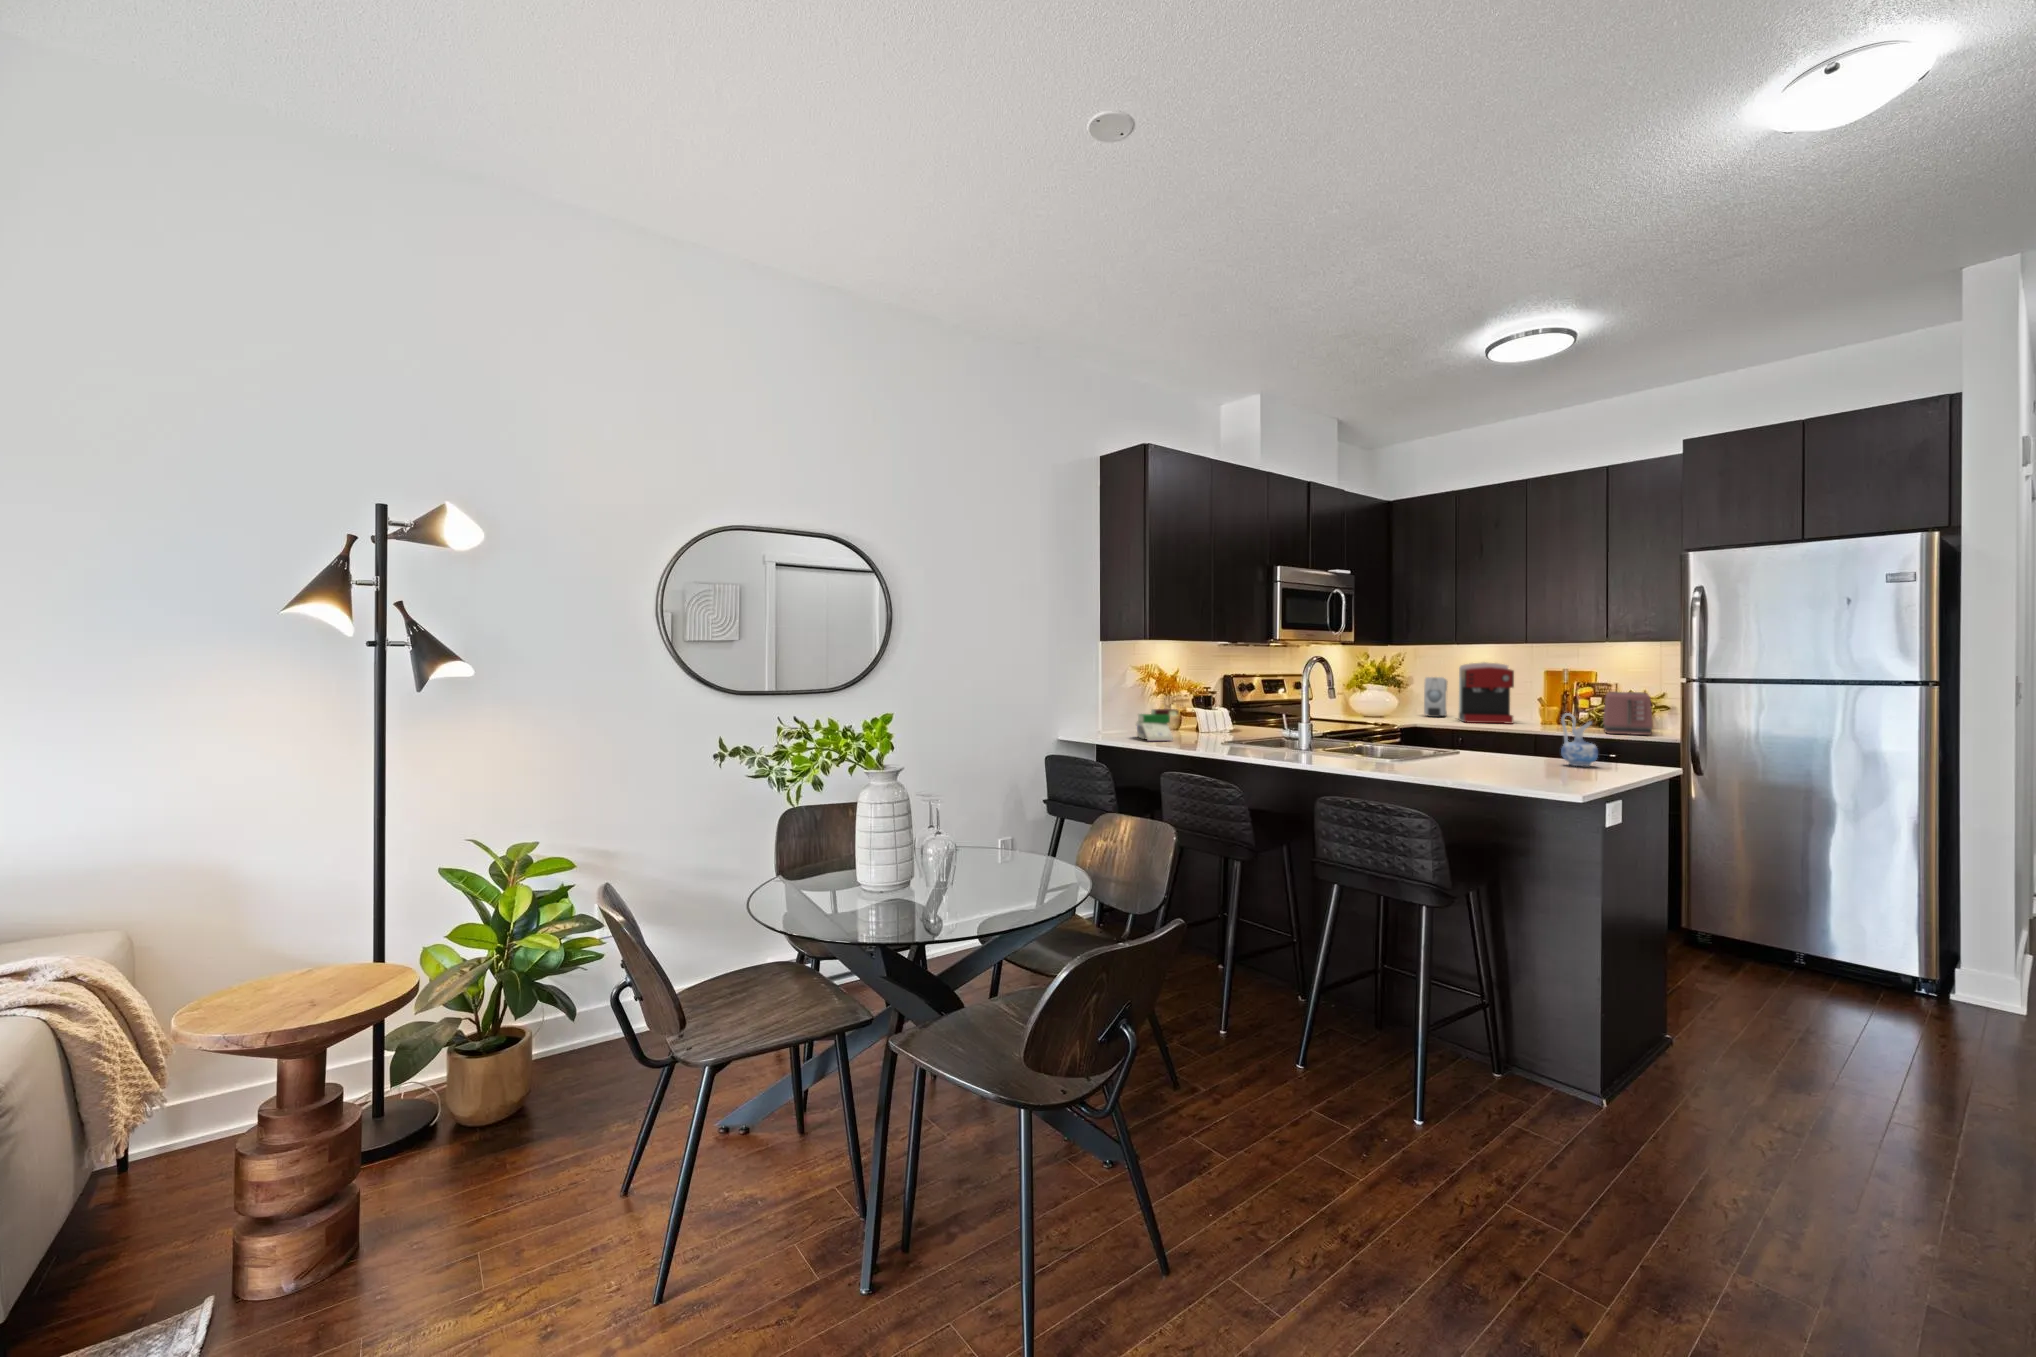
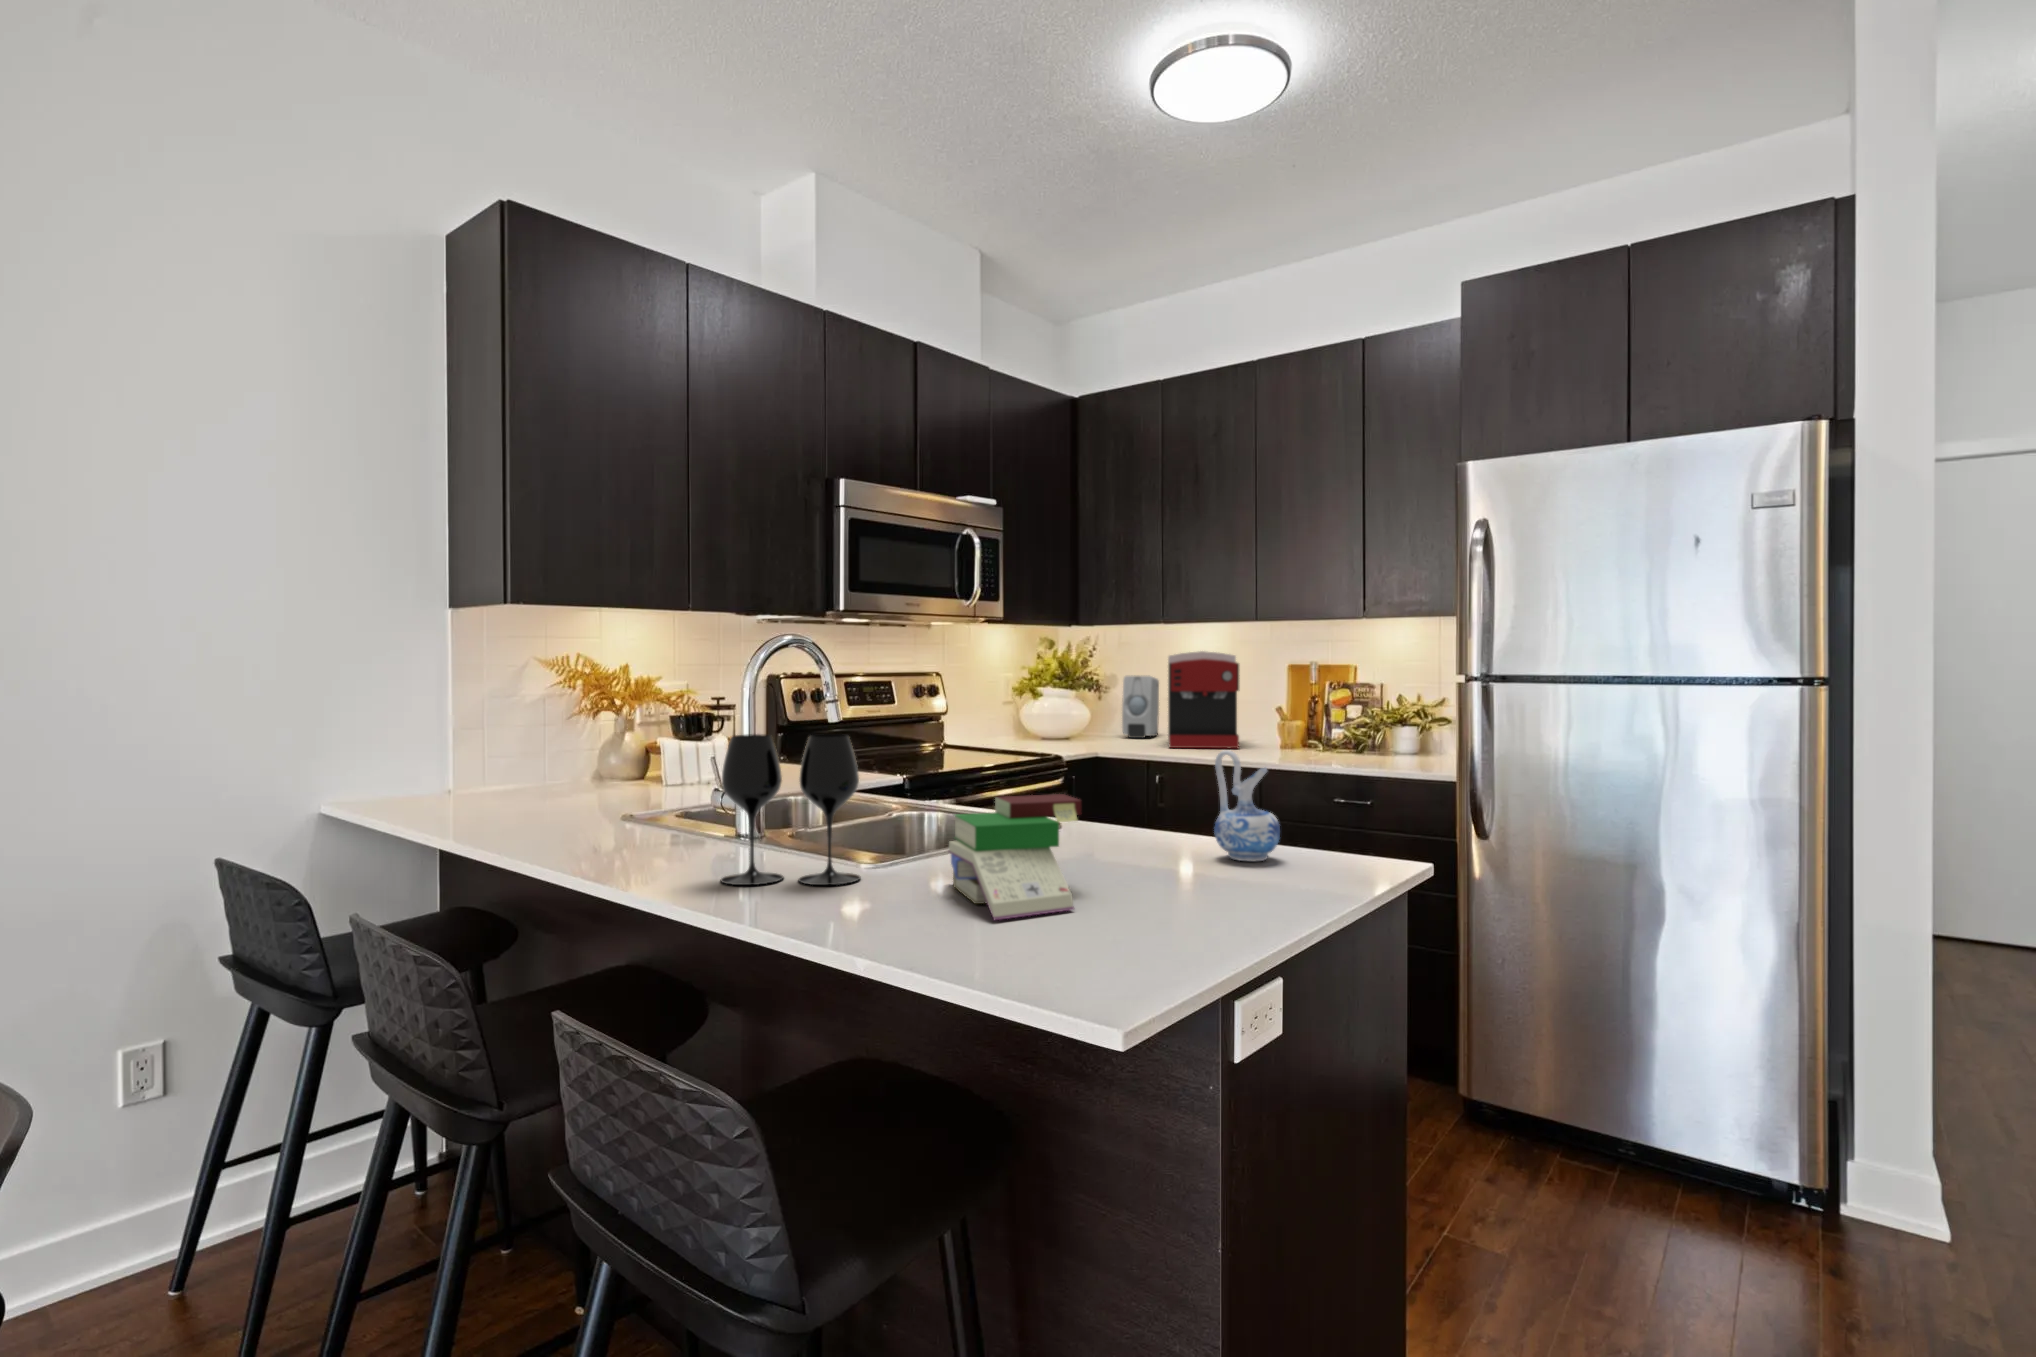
toaster: present [1603,692,1653,735] -> none [1358,696,1424,767]
wine glass: none [1329,701,1394,767] -> present [721,734,860,885]
book: present [1136,709,1179,741] -> present [948,794,1082,920]

